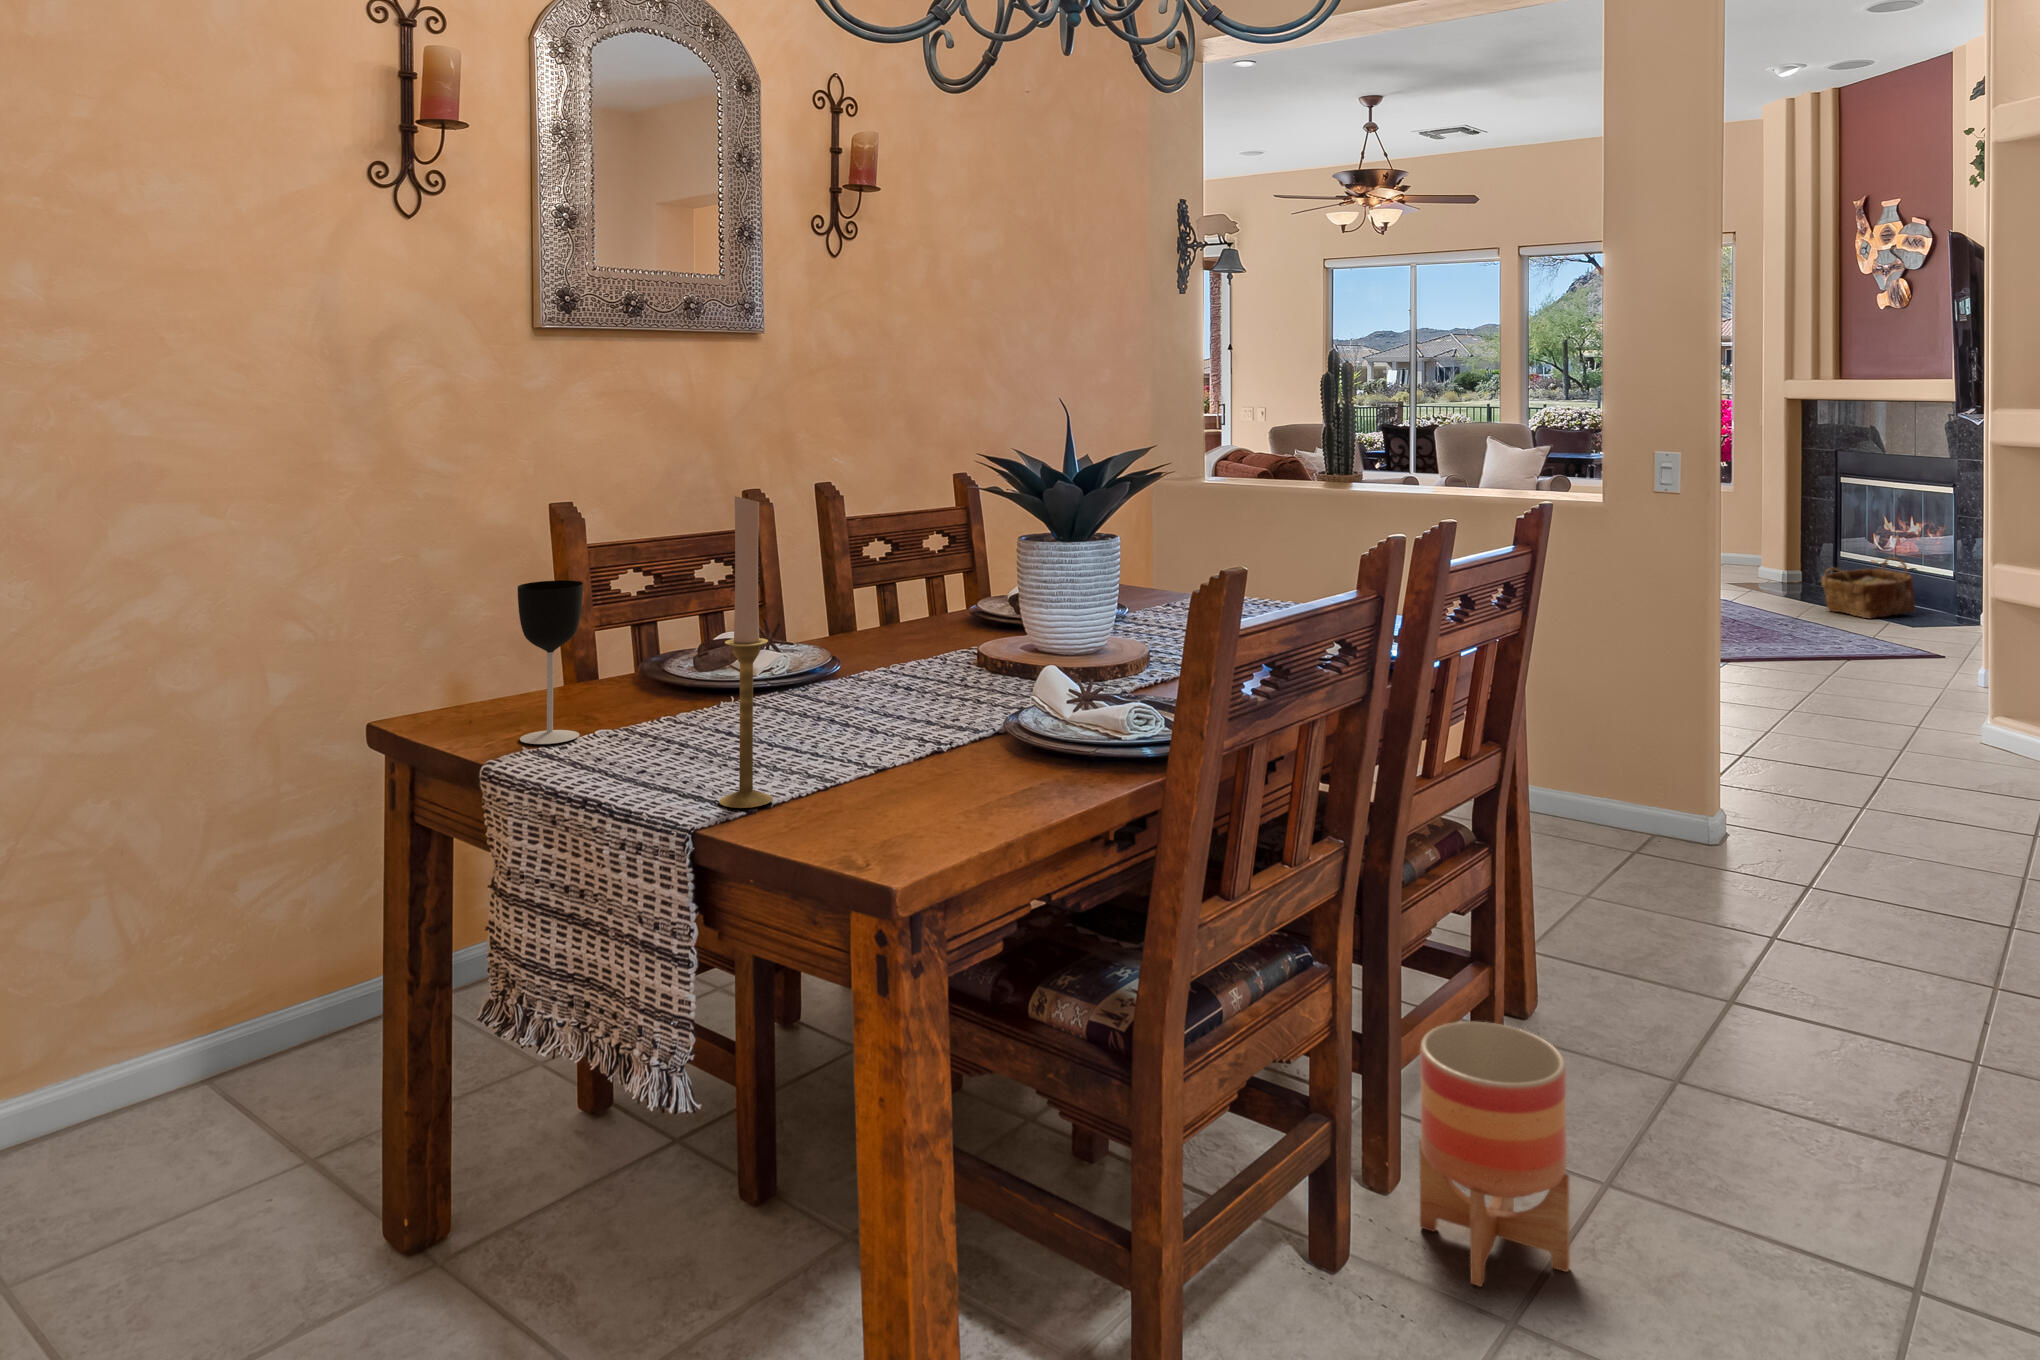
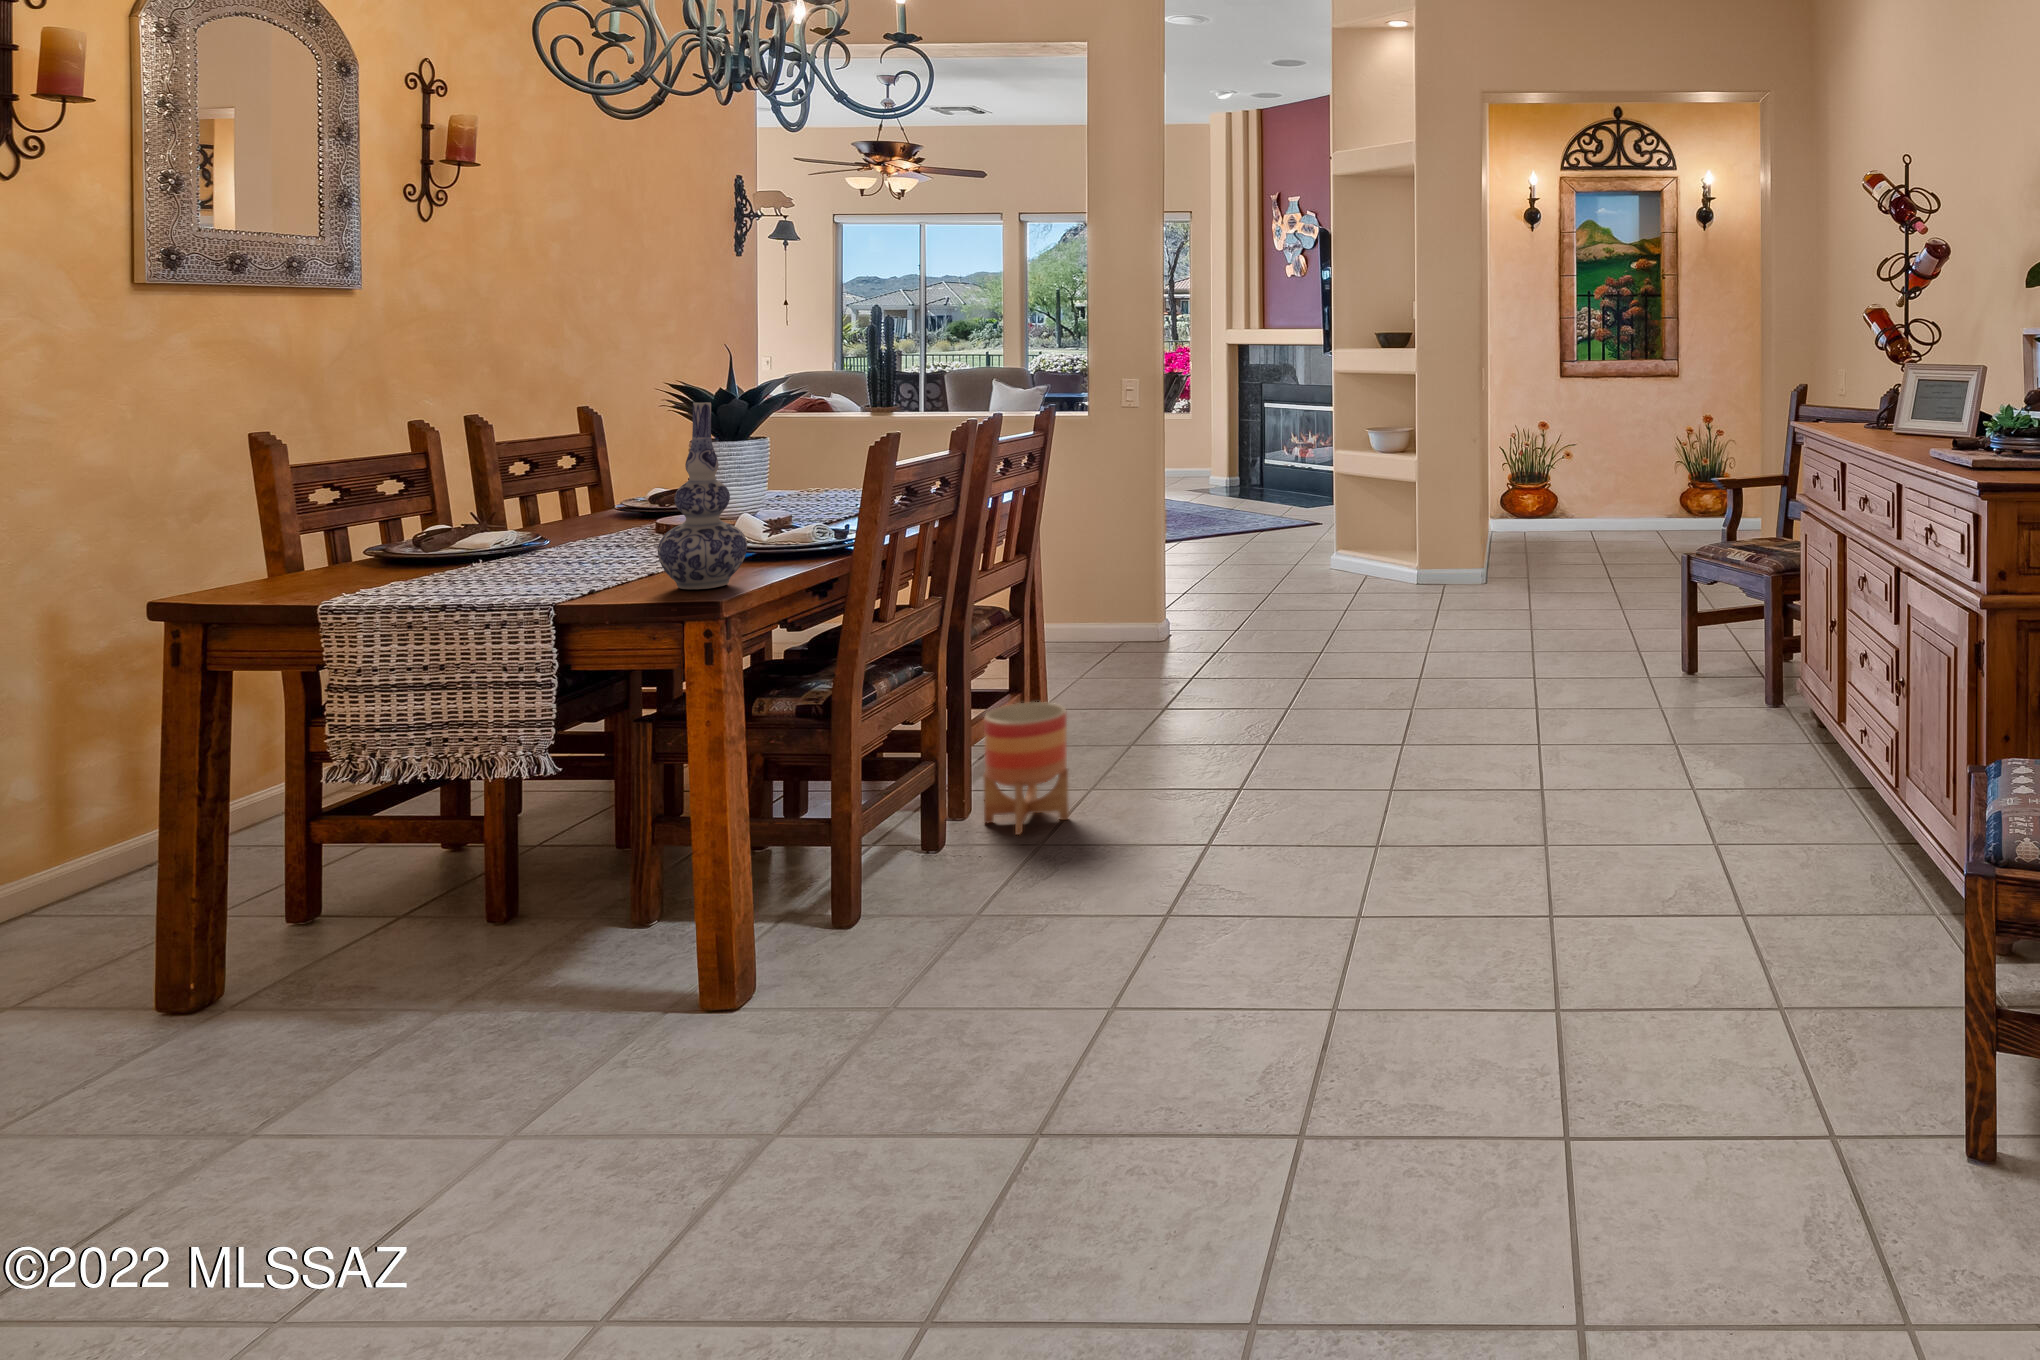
candlestick: present [719,493,773,808] -> none [550,404,589,599]
vase: none [864,496,997,819] -> present [658,402,747,589]
woven basket: present [1822,557,1916,618] -> none [1247,459,1306,504]
wine glass: present [518,580,583,744] -> none [324,479,380,594]

